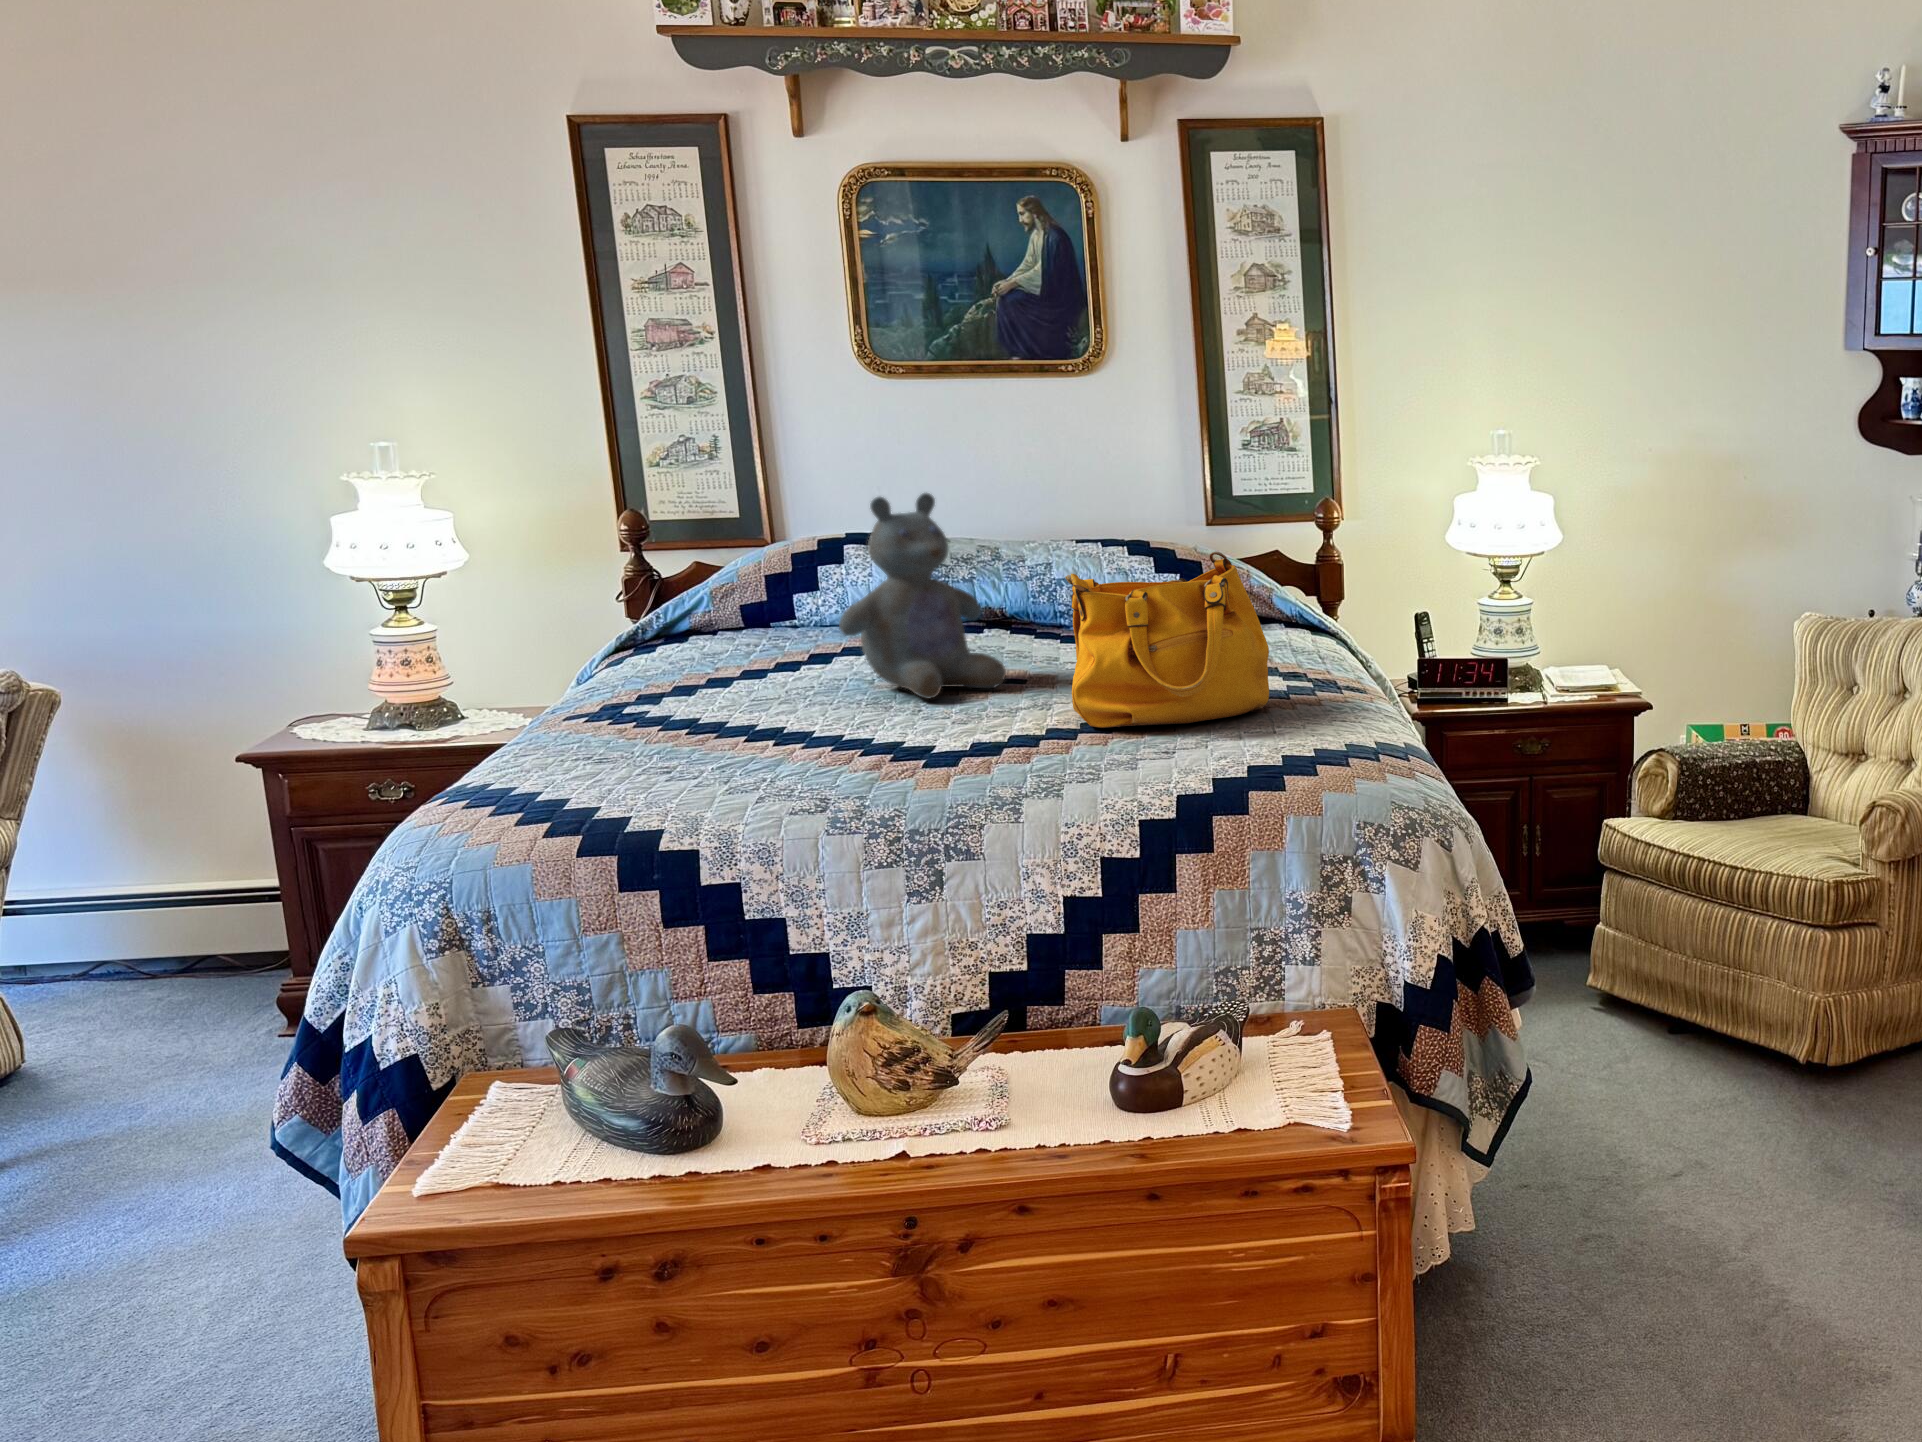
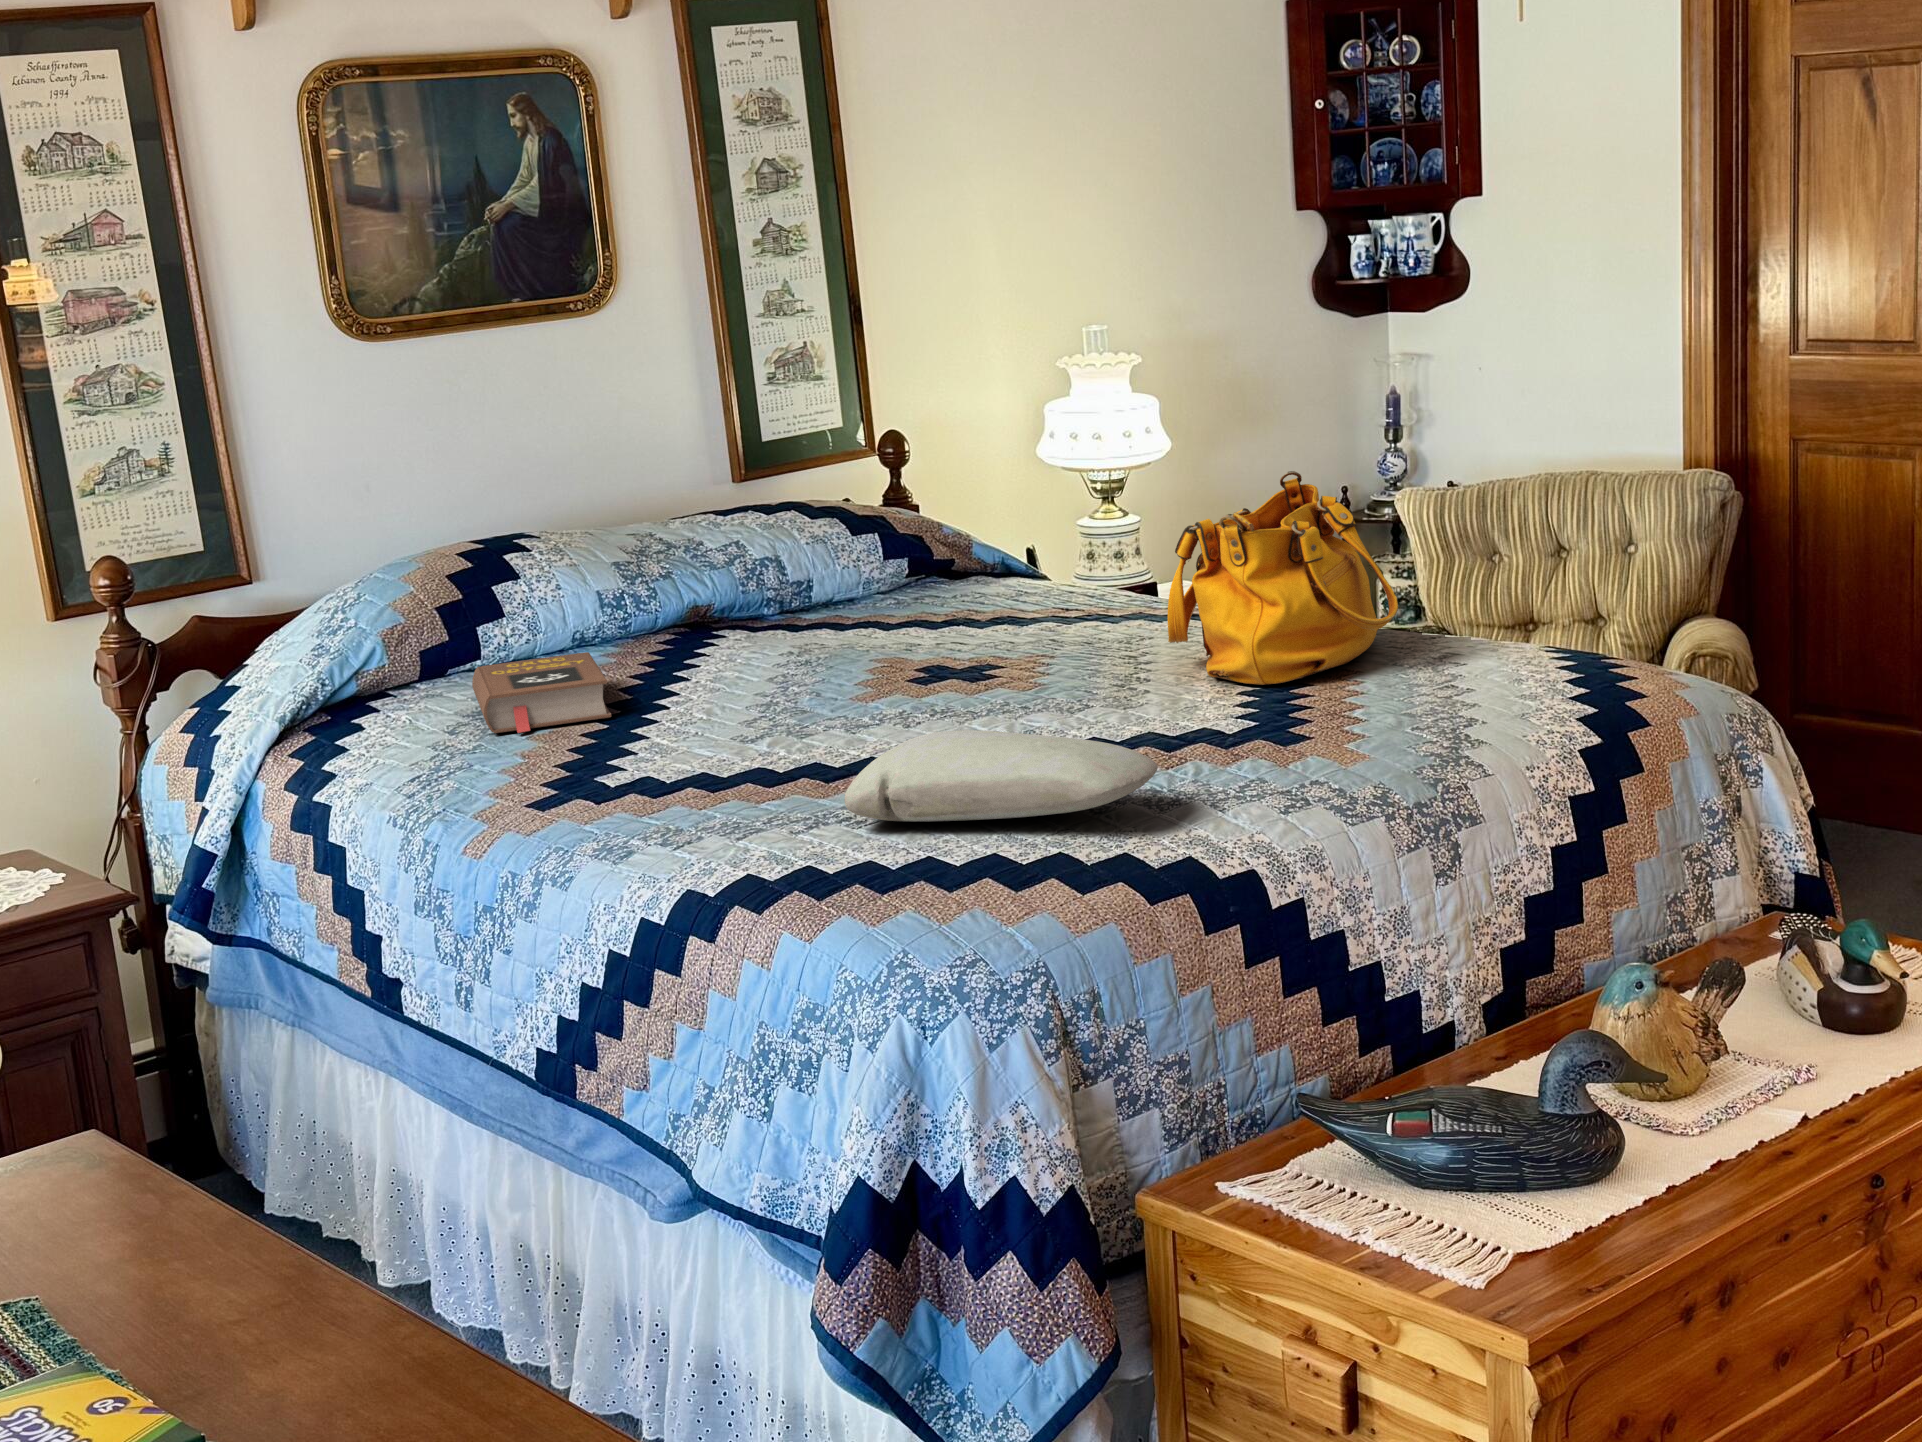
stuffed bear: present [839,493,1006,699] -> none [839,455,1012,699]
book: none [666,619,815,668] -> present [472,652,611,733]
pillow: none [563,703,744,778] -> present [844,730,1158,822]

